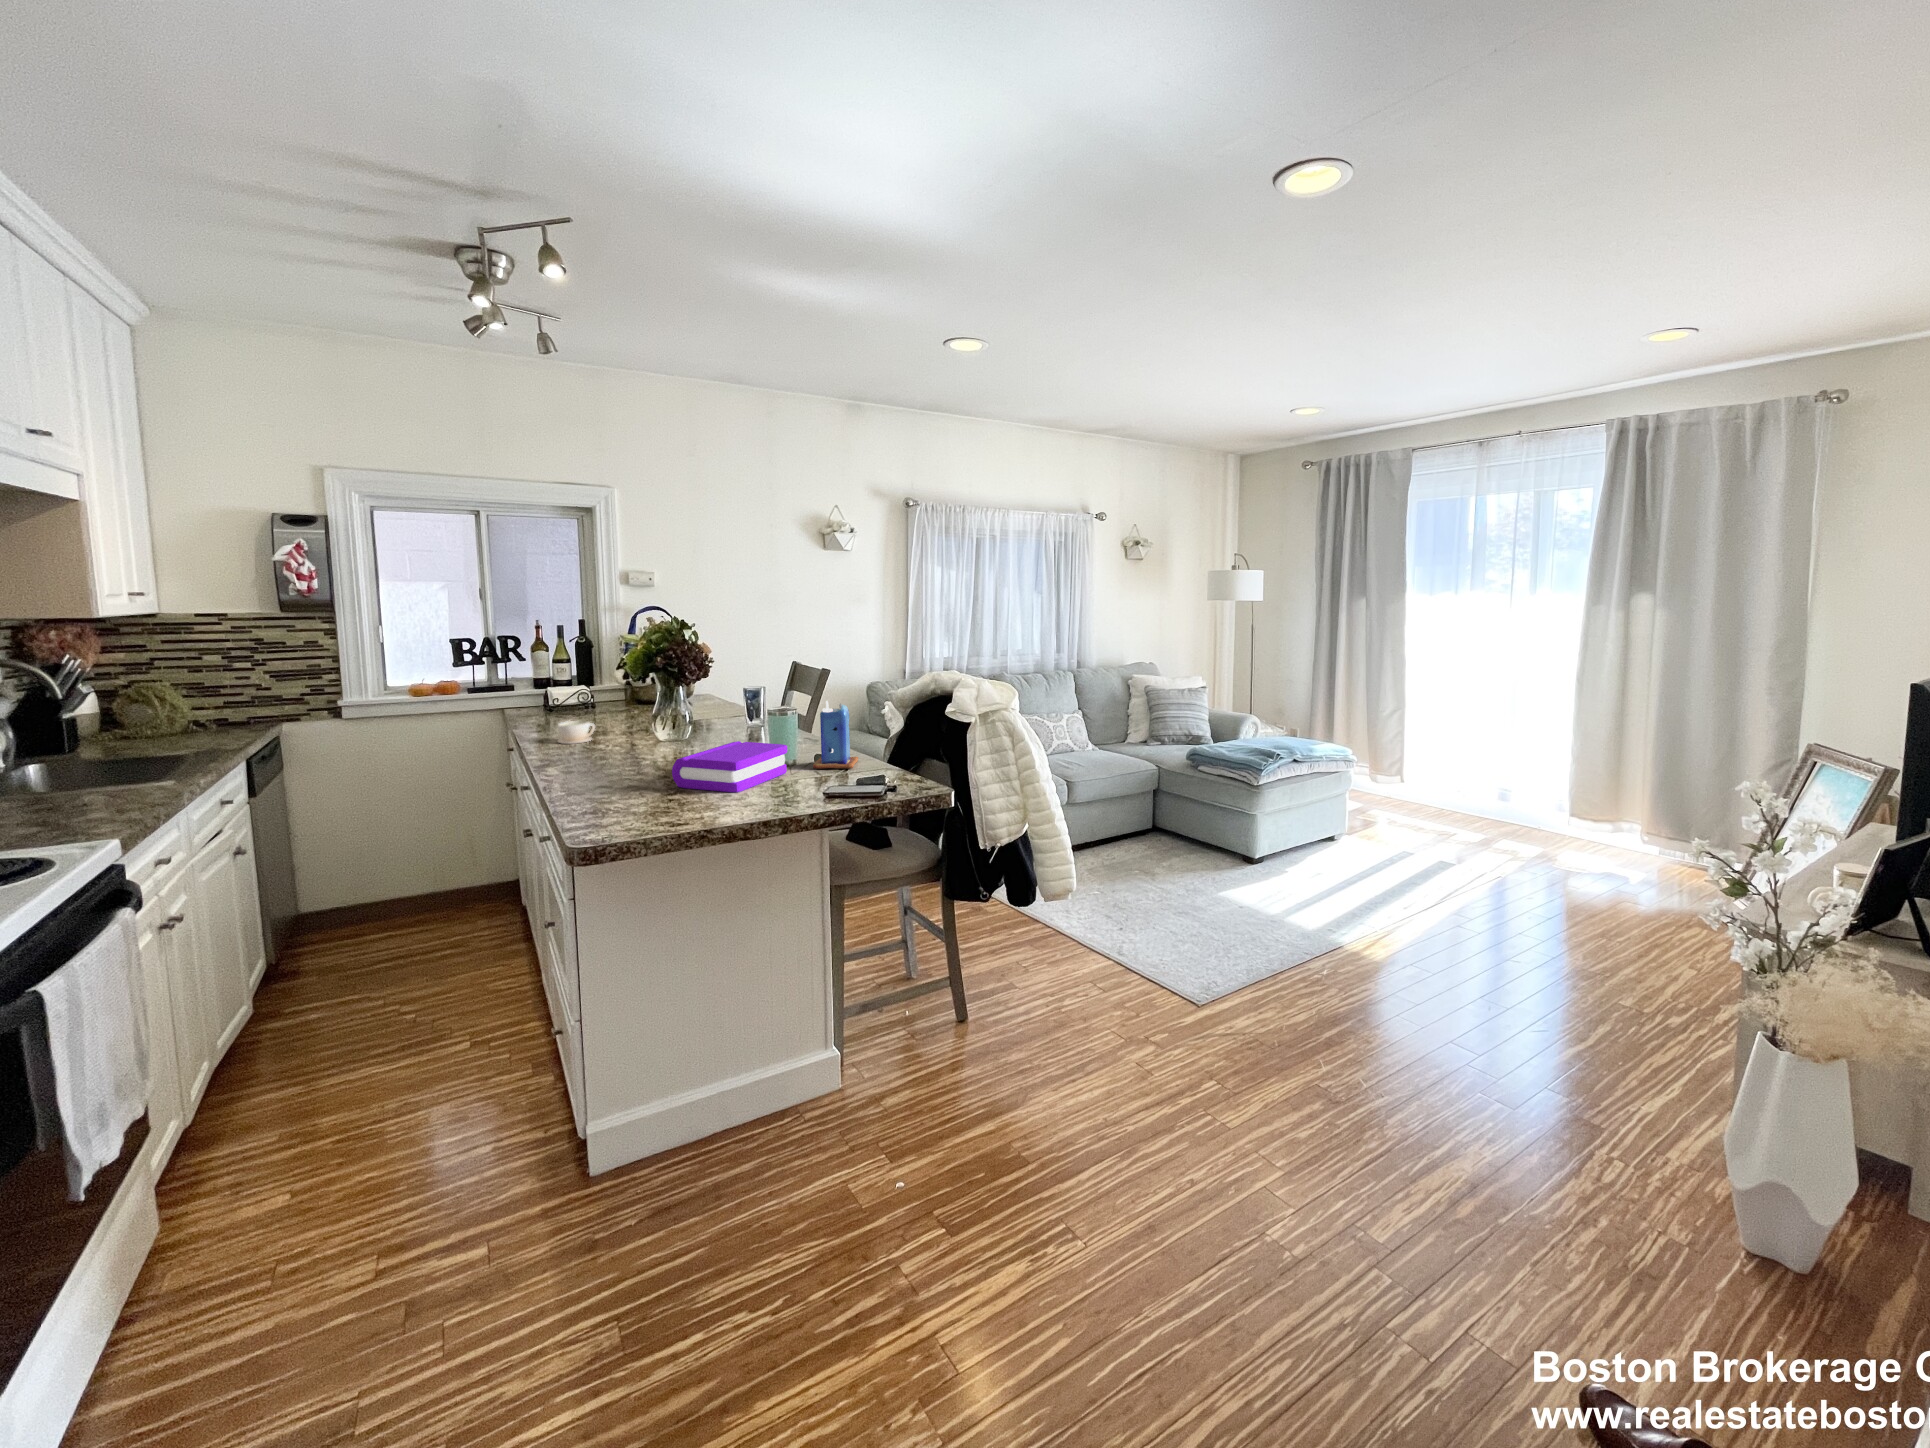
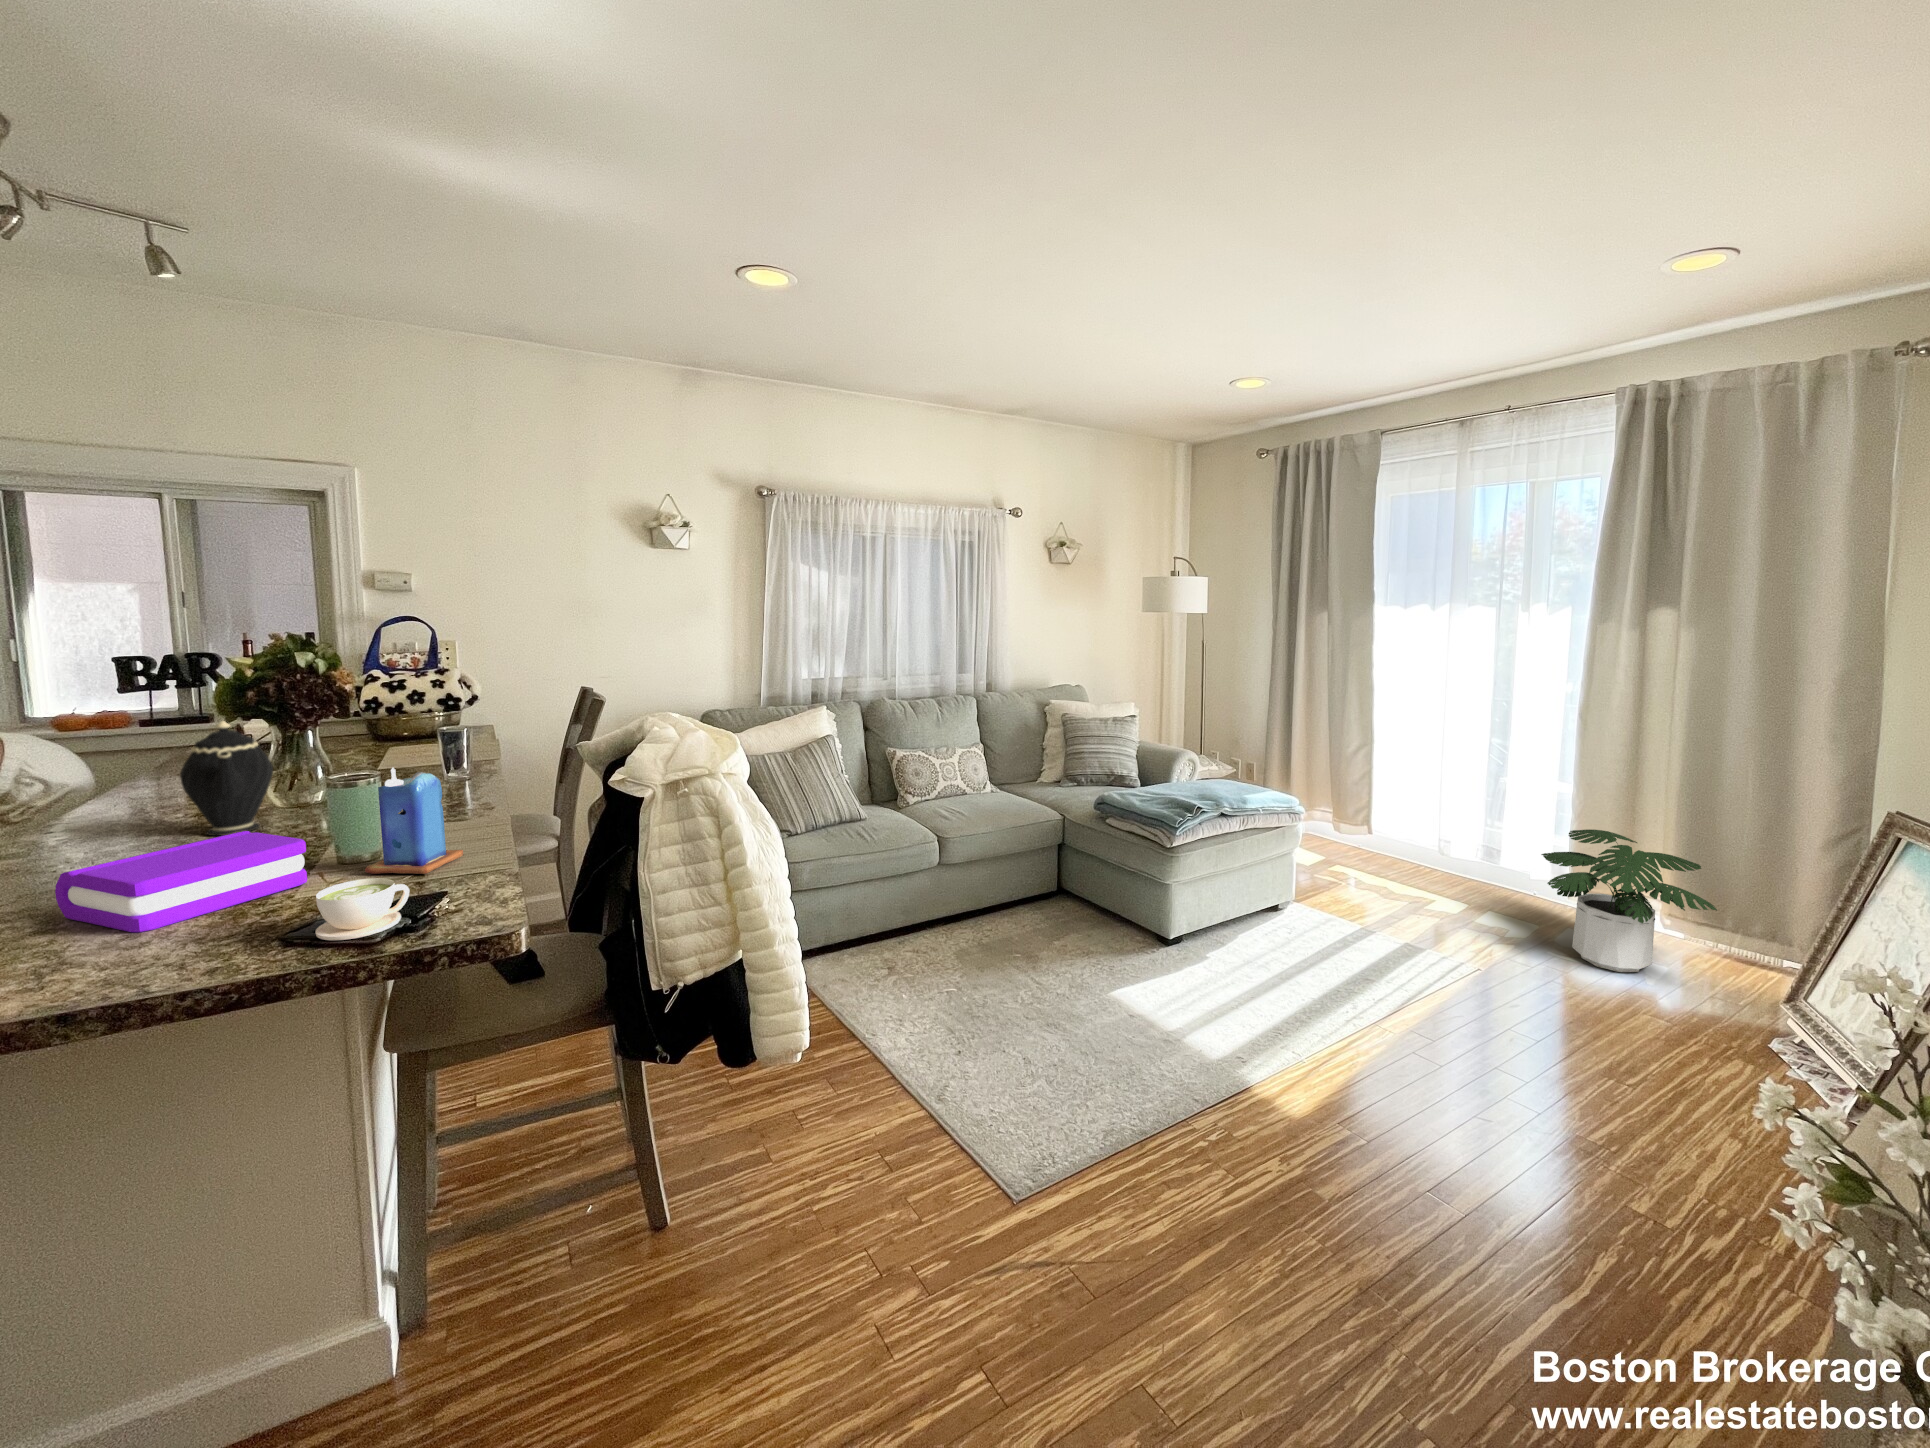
teapot: none [645,675,695,753] -> present [180,721,273,836]
coffee cup: present [558,721,595,744] -> present [315,878,410,940]
potted plant: none [1545,768,1682,876] -> present [1541,829,1717,972]

